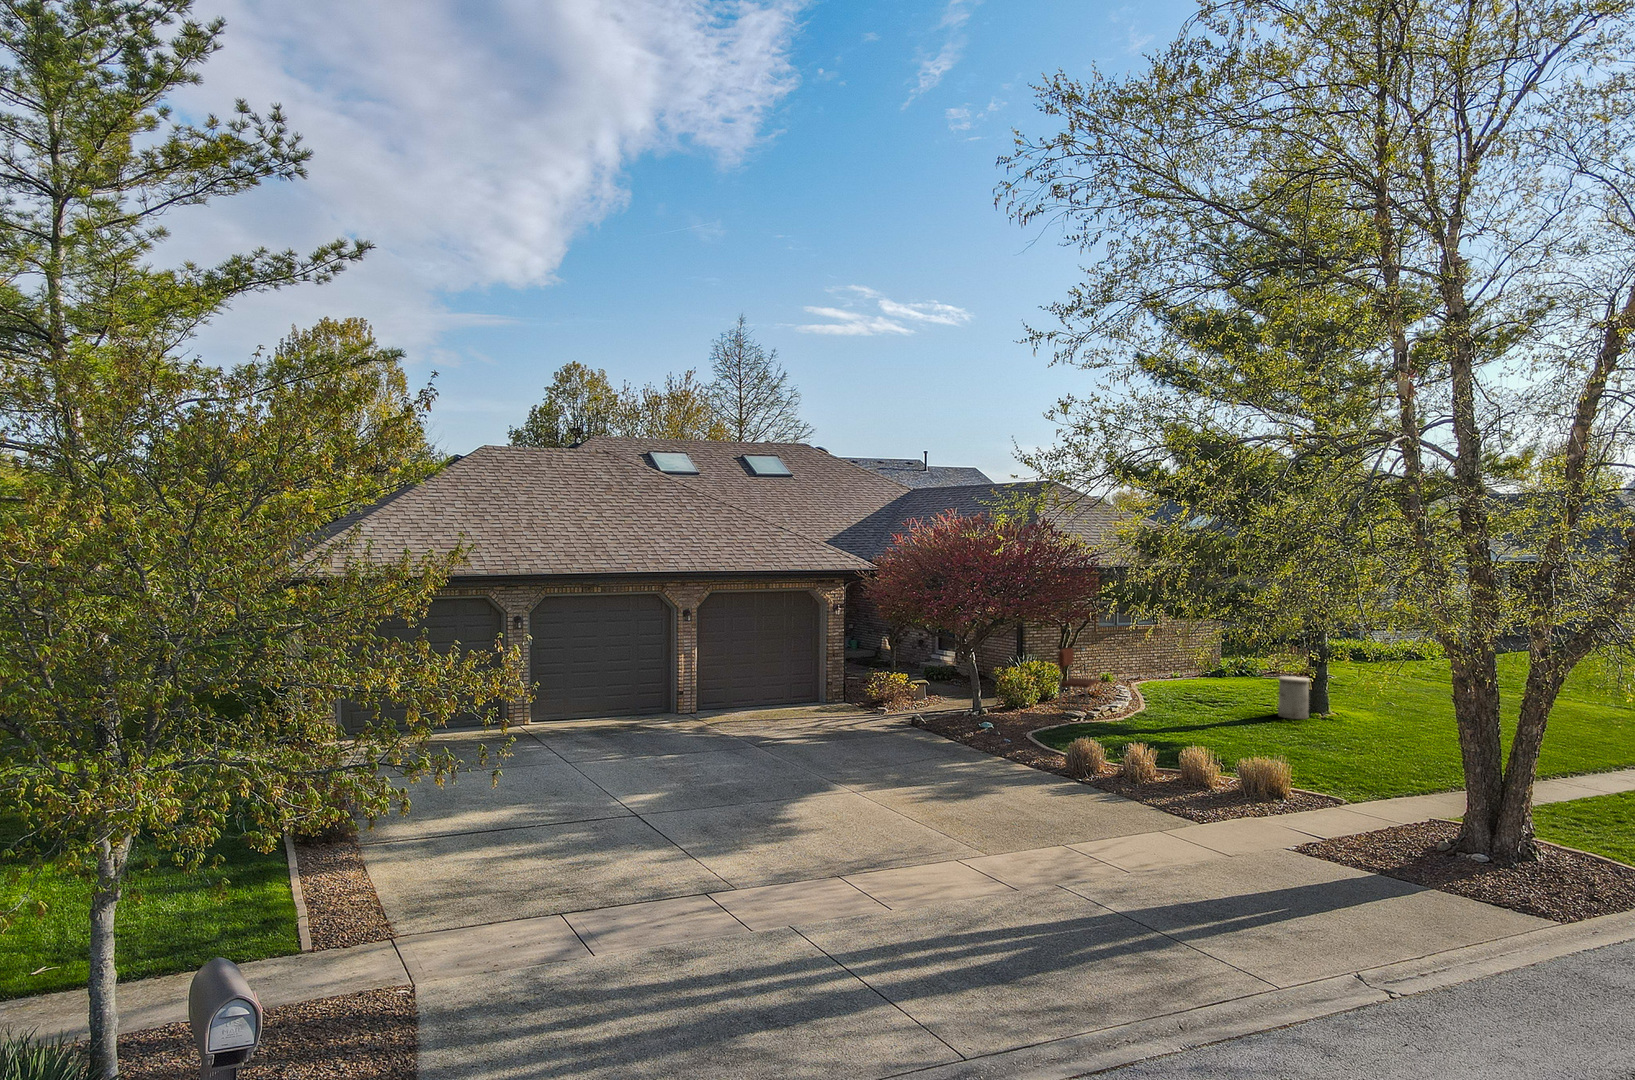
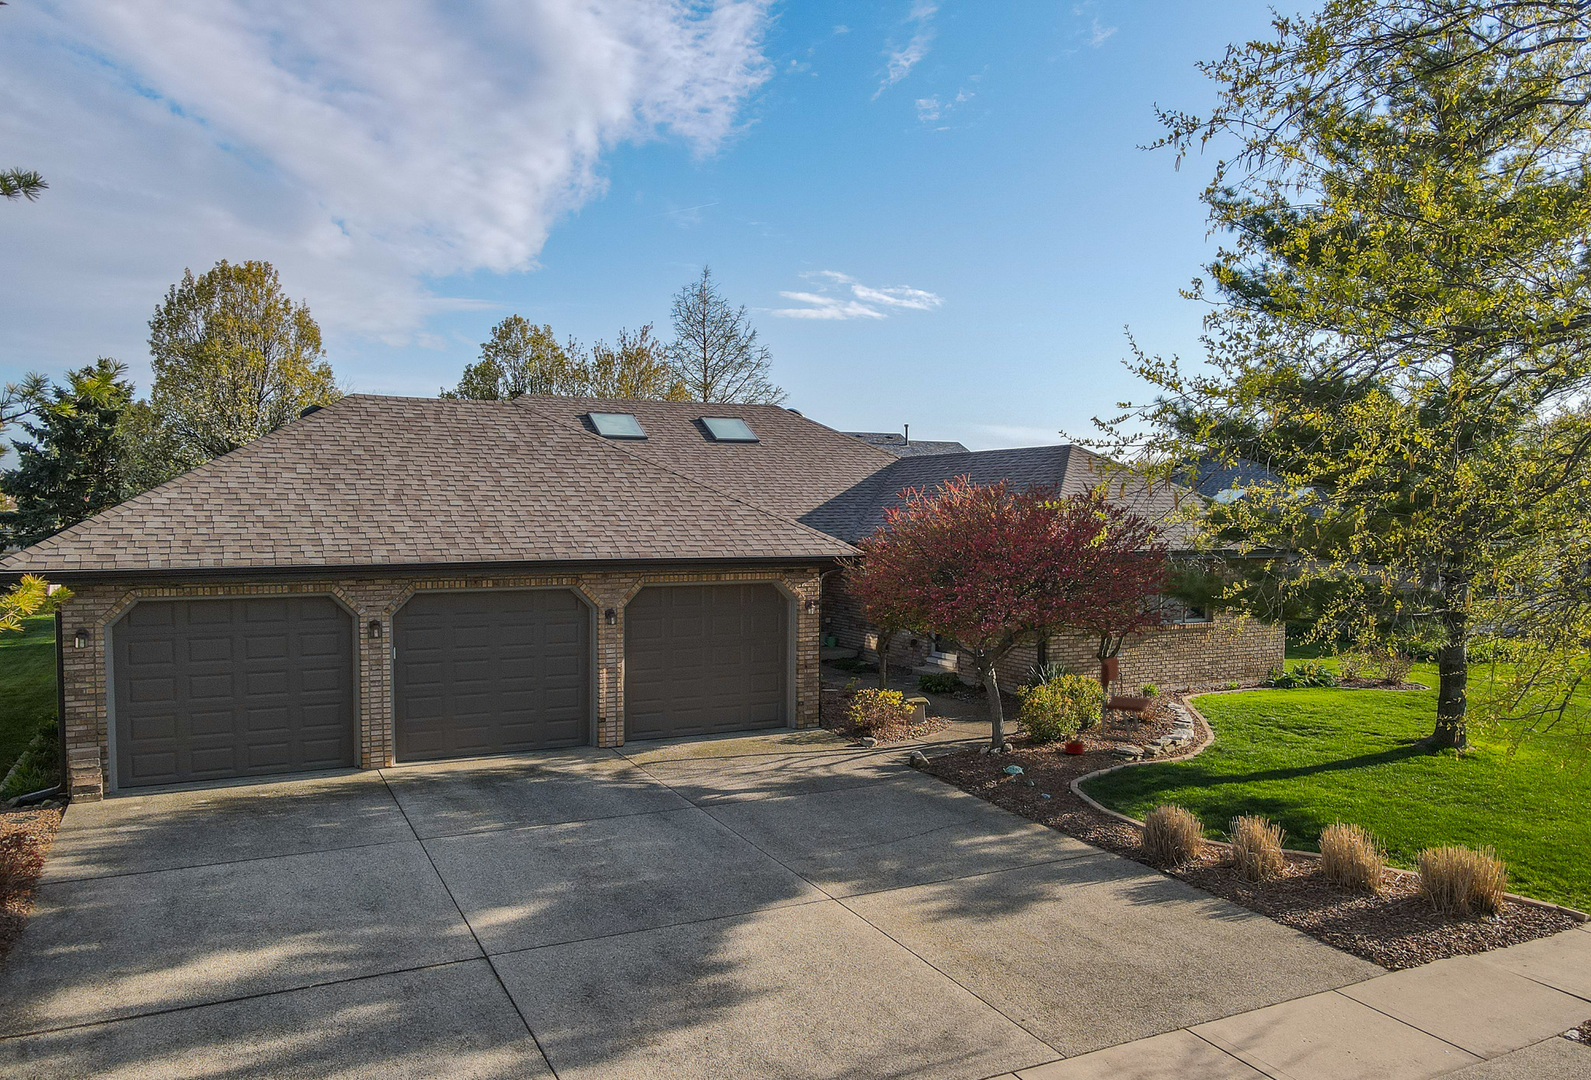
trash can: present [1278,676,1309,719] -> none [1392,697,1438,755]
decorative plant: none [1016,684,1054,718] -> present [1065,718,1084,754]

